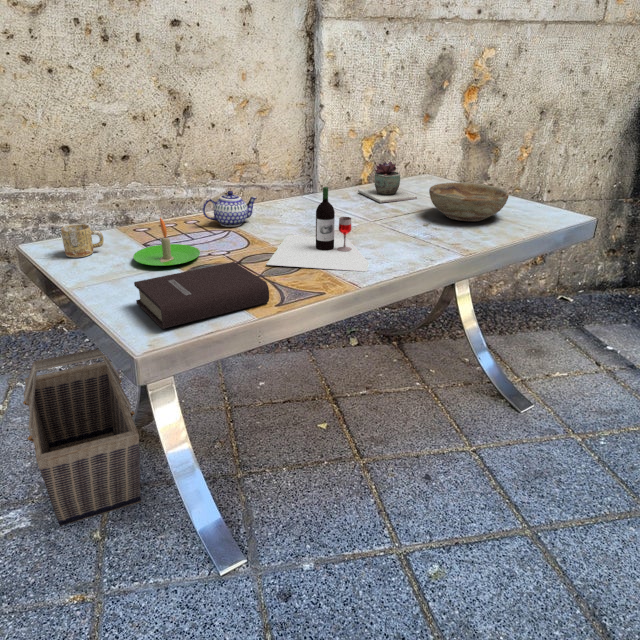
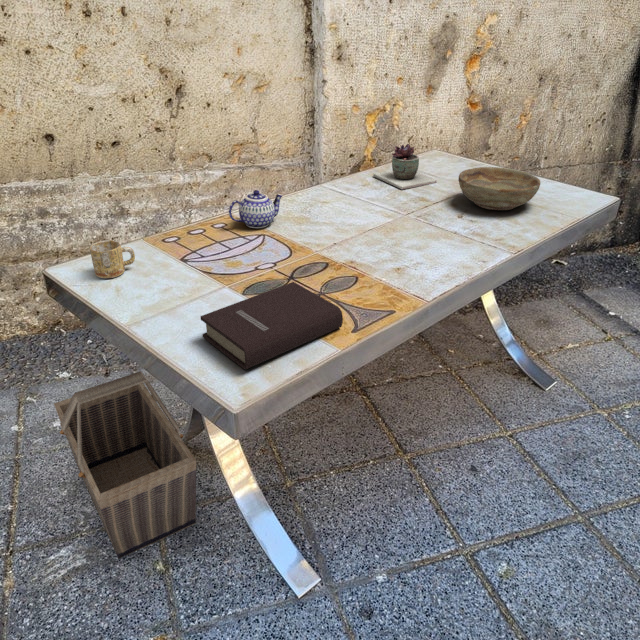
wine bottle: present [266,187,369,271] -> none [318,190,424,280]
candle: present [133,218,200,266] -> none [174,233,244,286]

